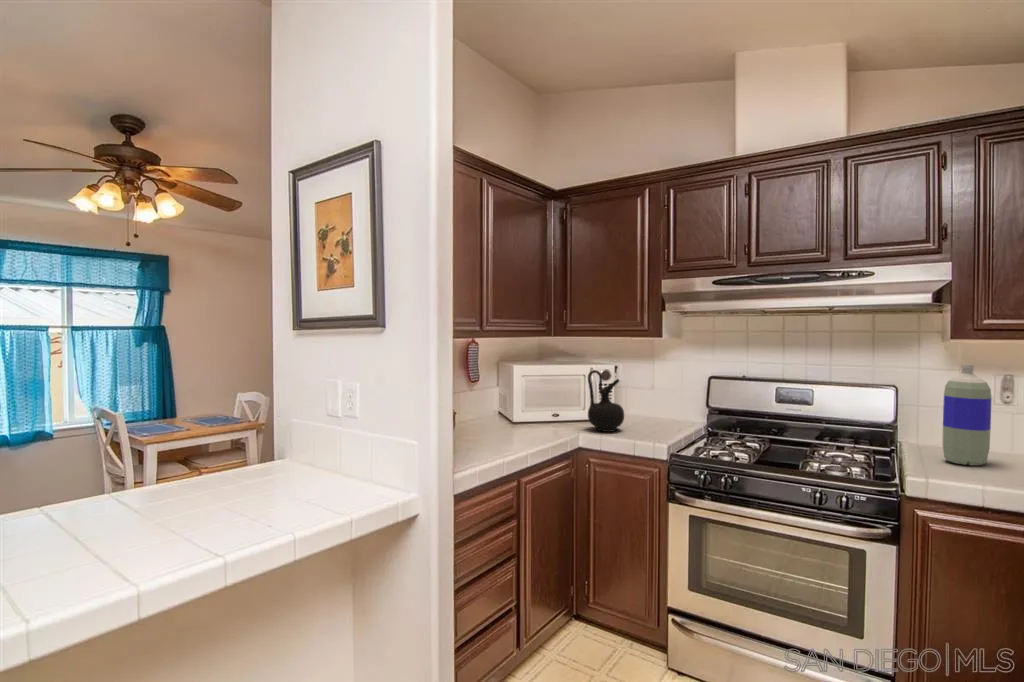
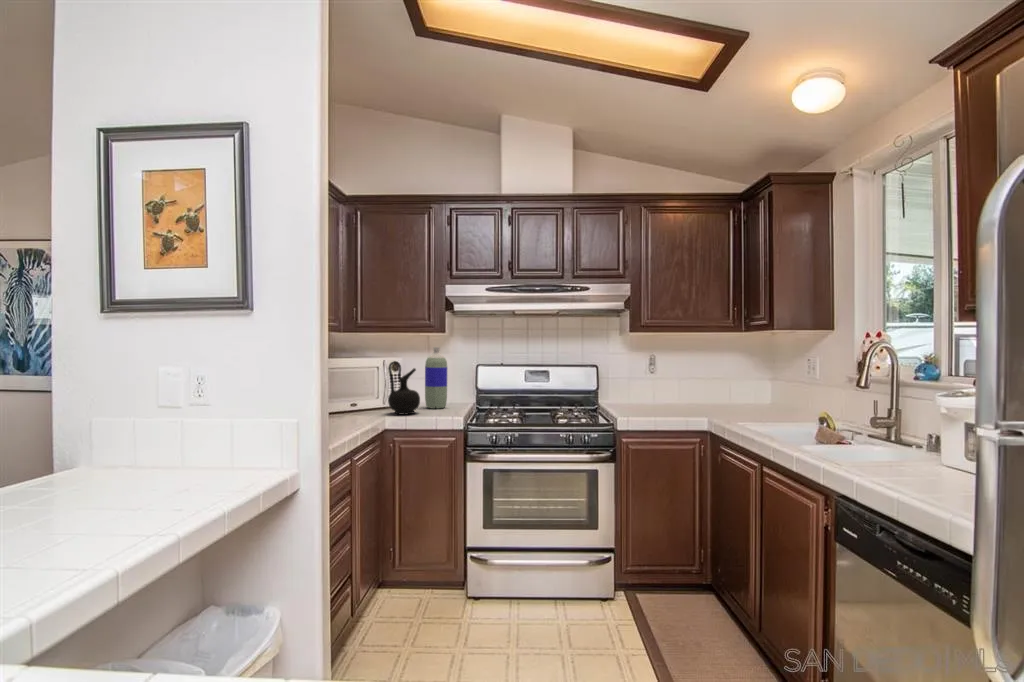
bottle: present [943,364,992,466] -> present [425,347,447,409]

